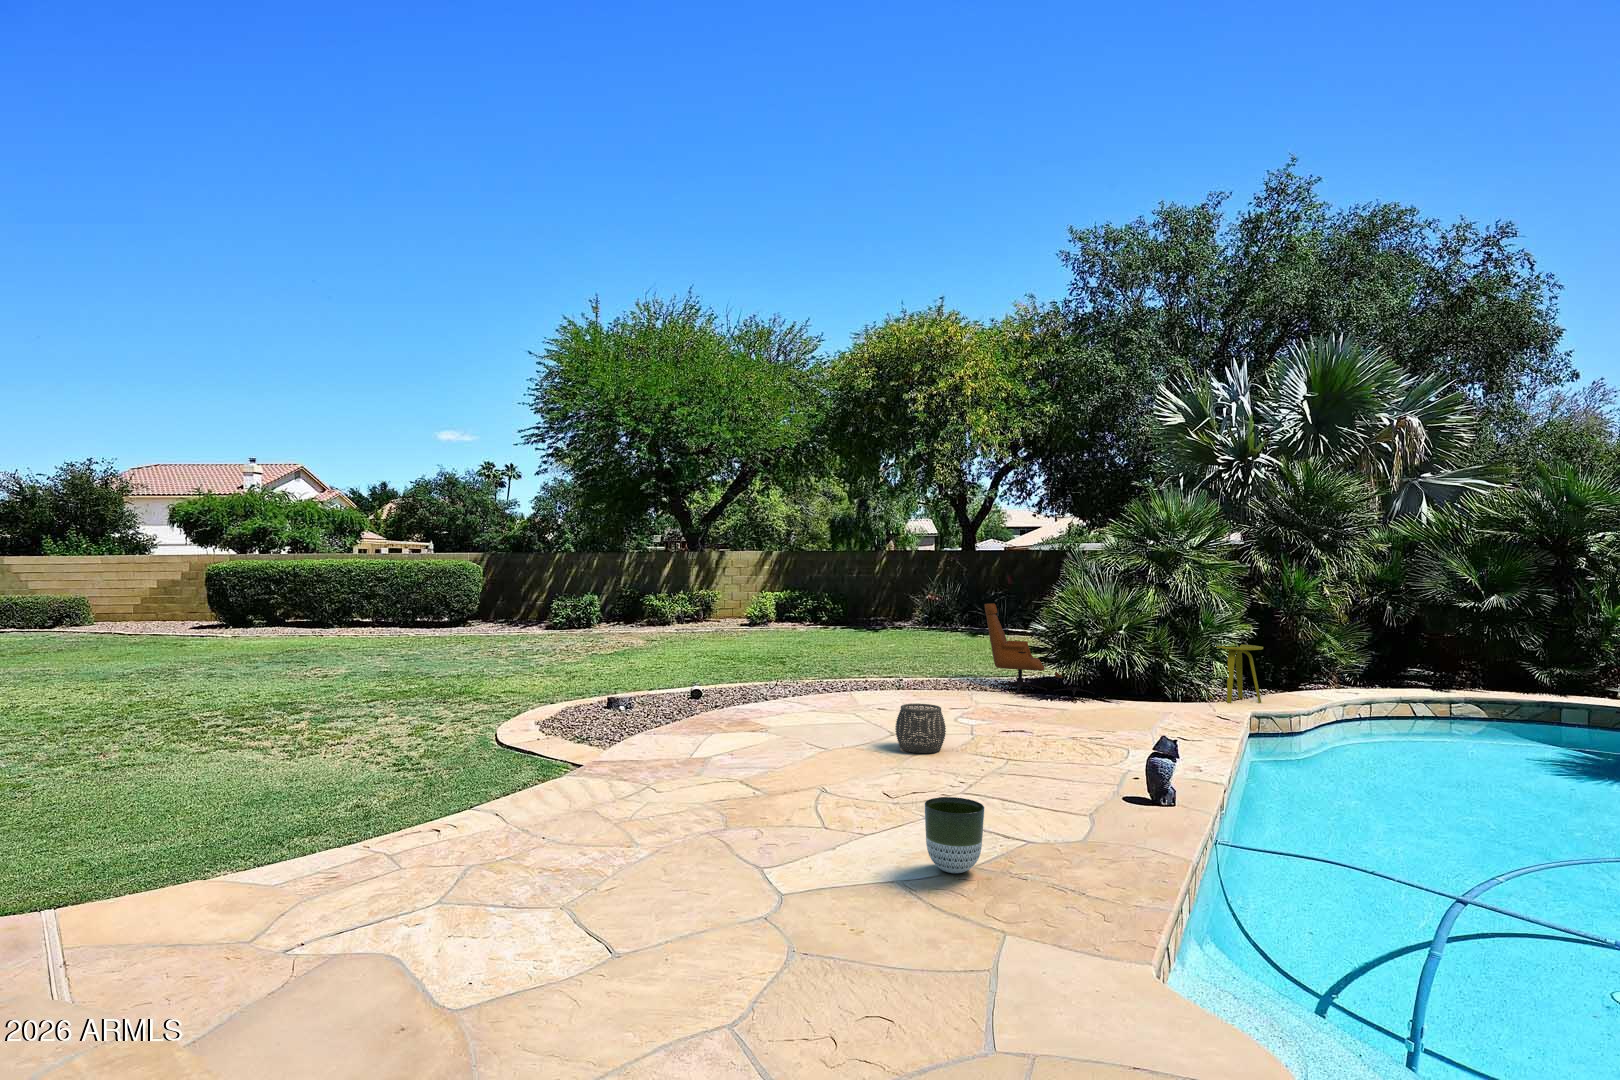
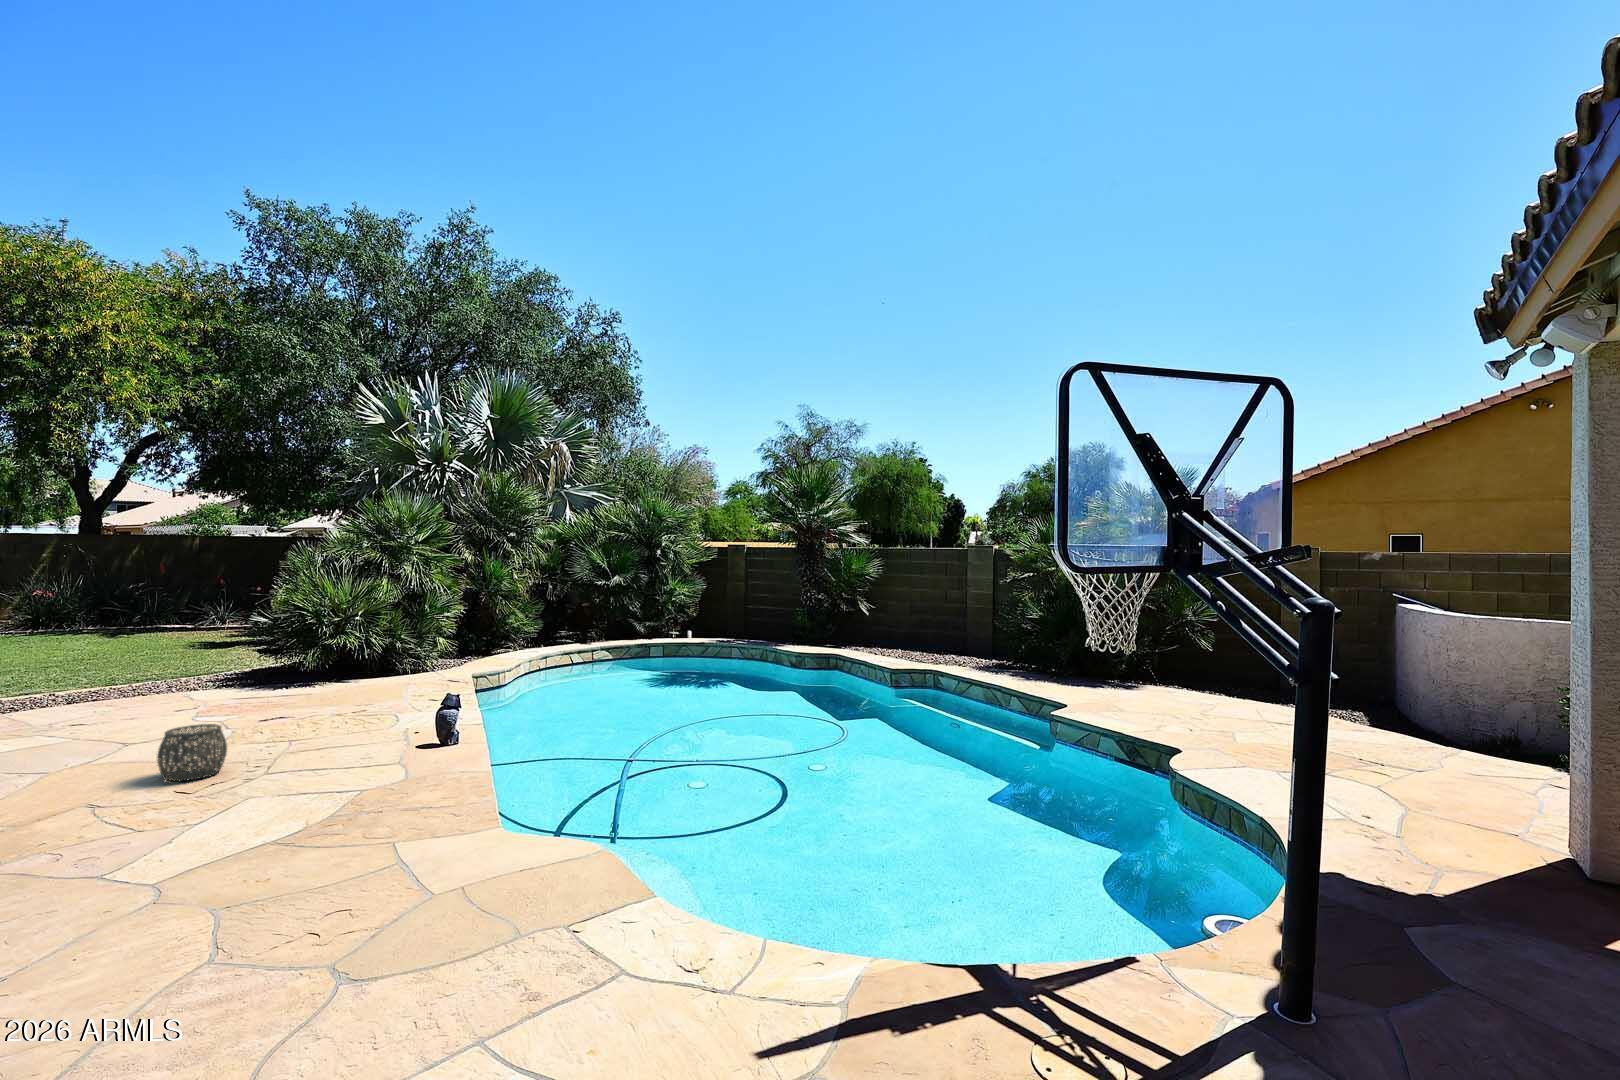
lounge chair: present [984,604,1095,696] -> none [197,601,330,693]
side table: present [1209,644,1263,703] -> none [435,622,481,672]
planter: present [925,797,984,873] -> none [331,802,394,873]

